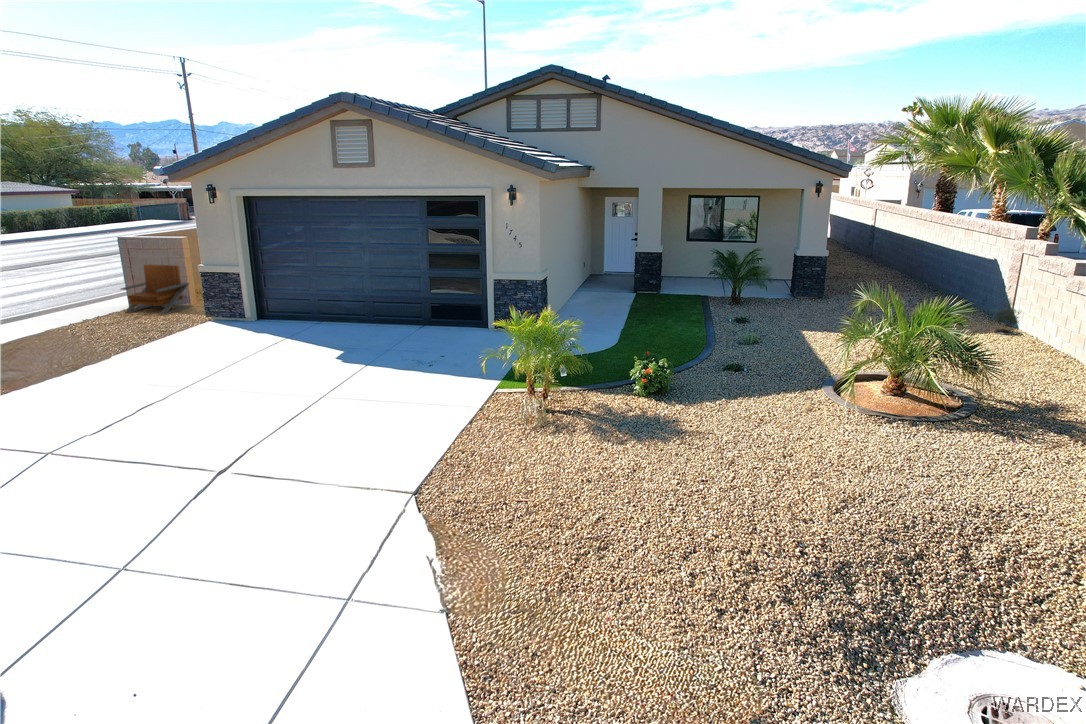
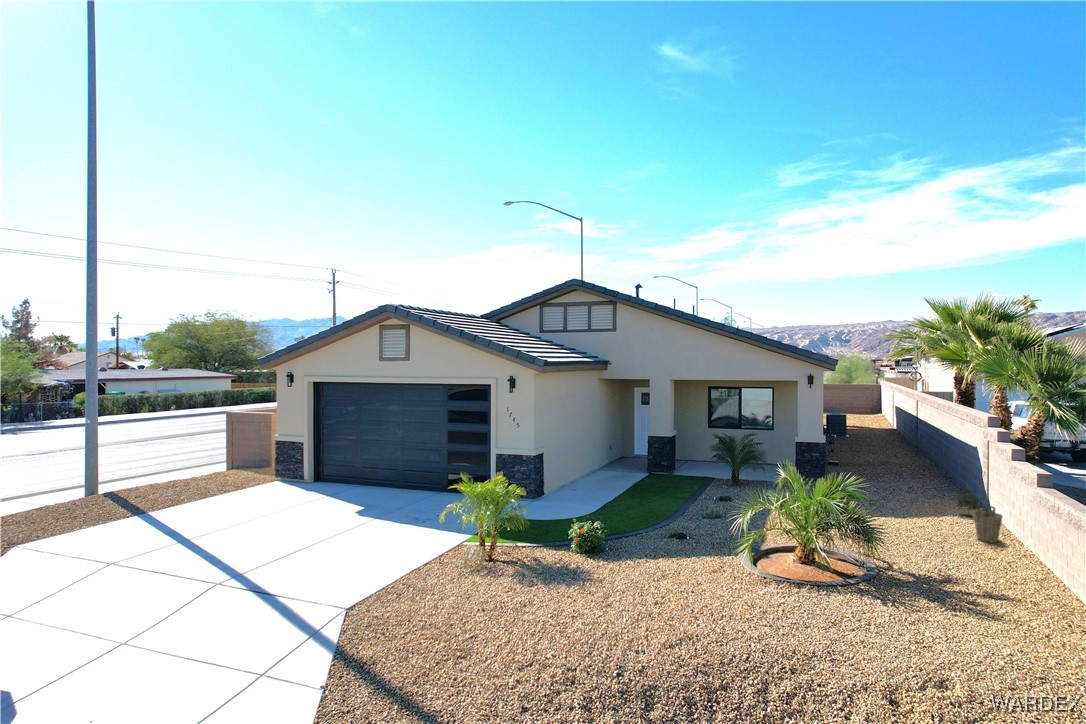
lounge chair: present [121,264,191,315] -> none [217,434,270,475]
bucket: none [1031,323,1064,360] -> present [973,506,1003,543]

